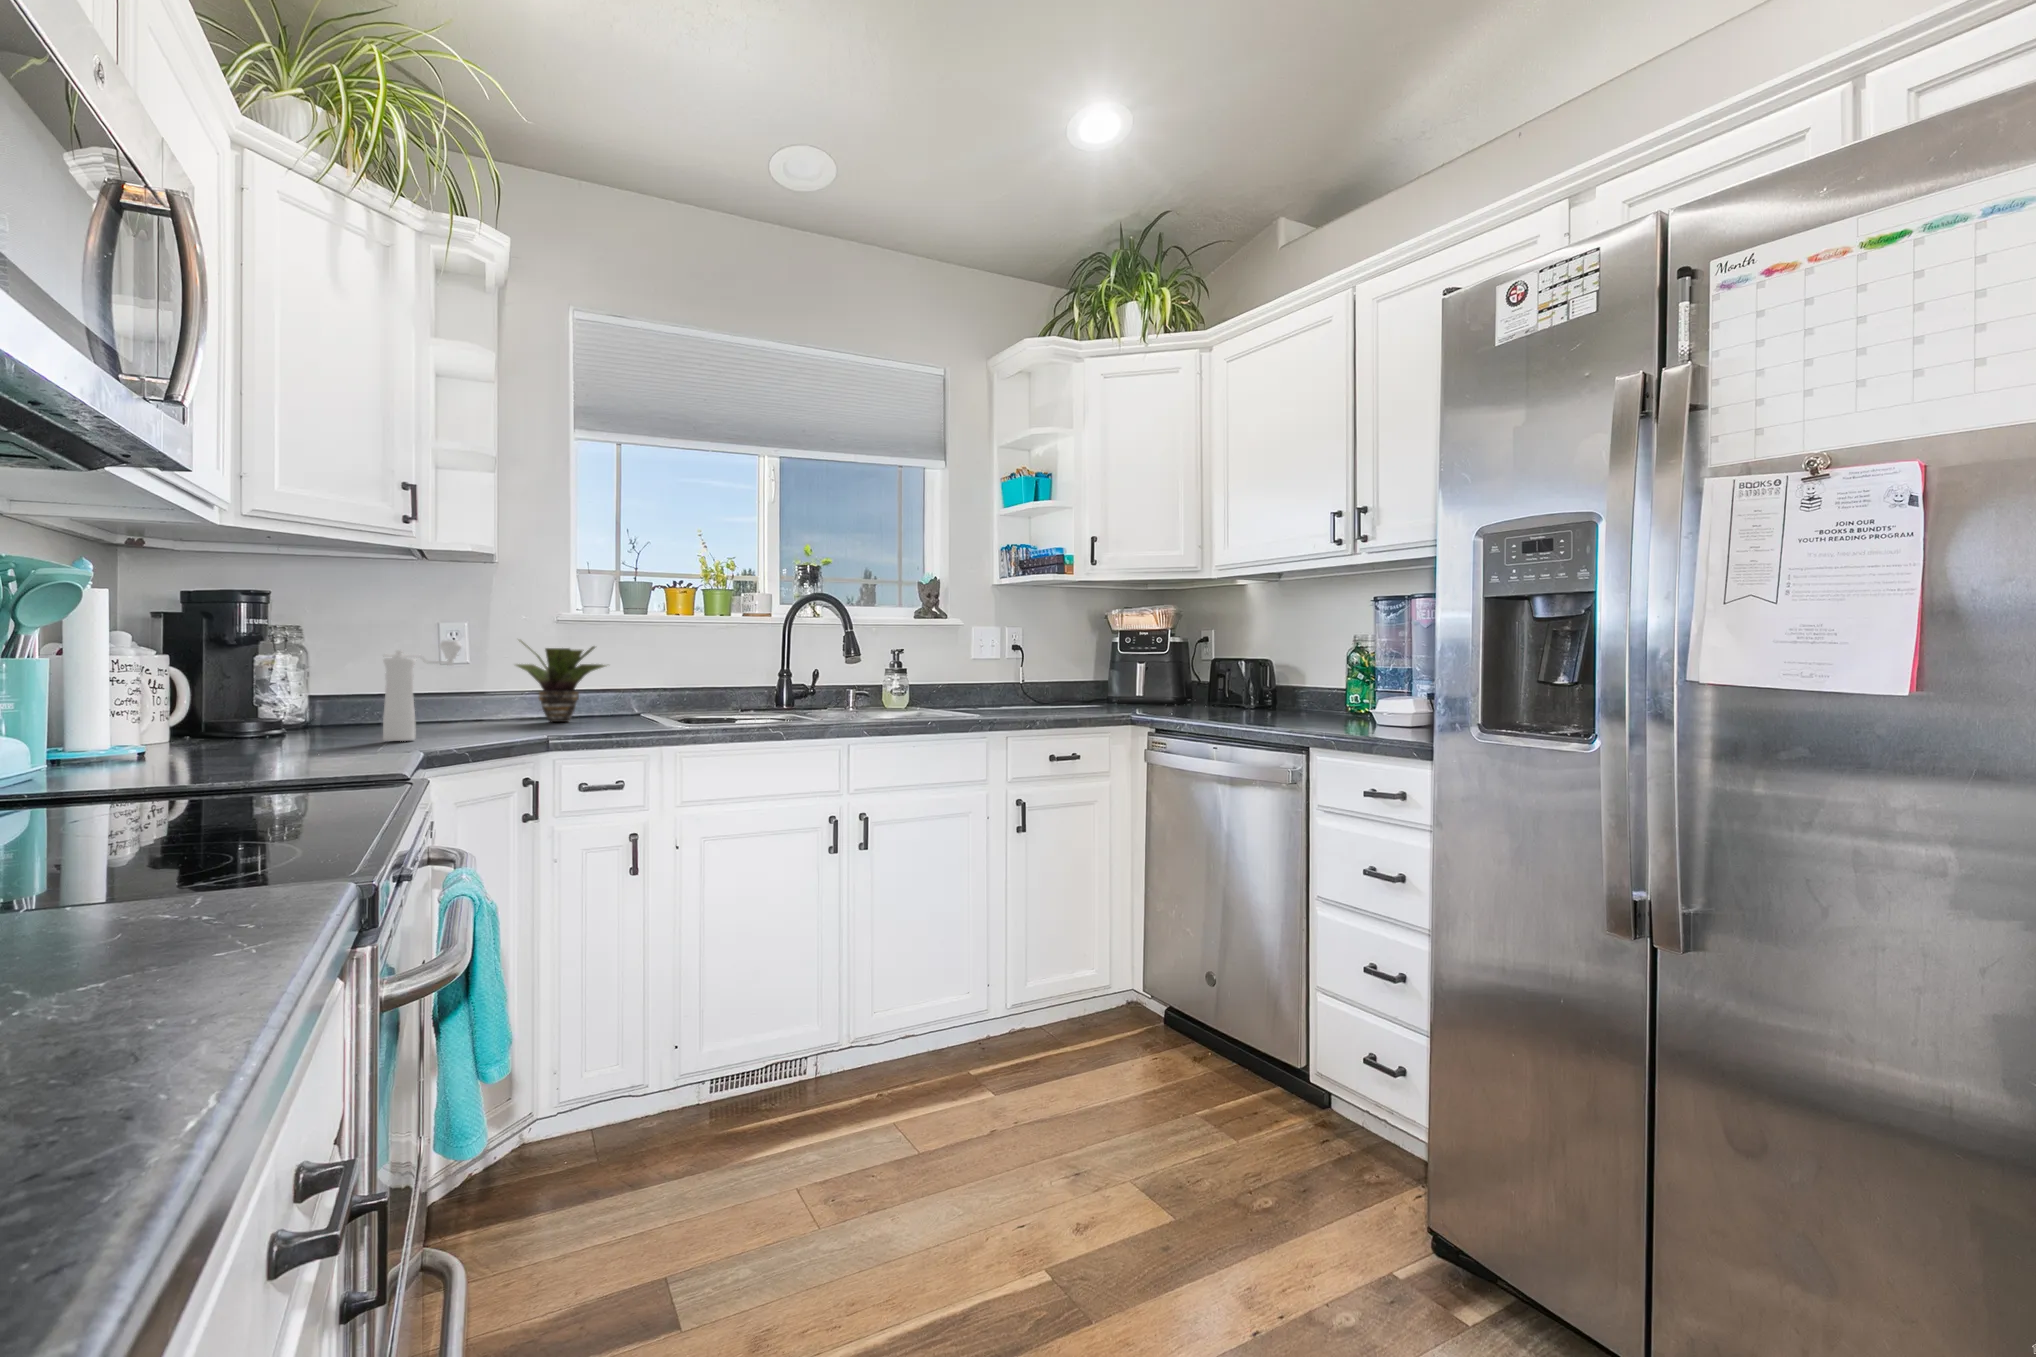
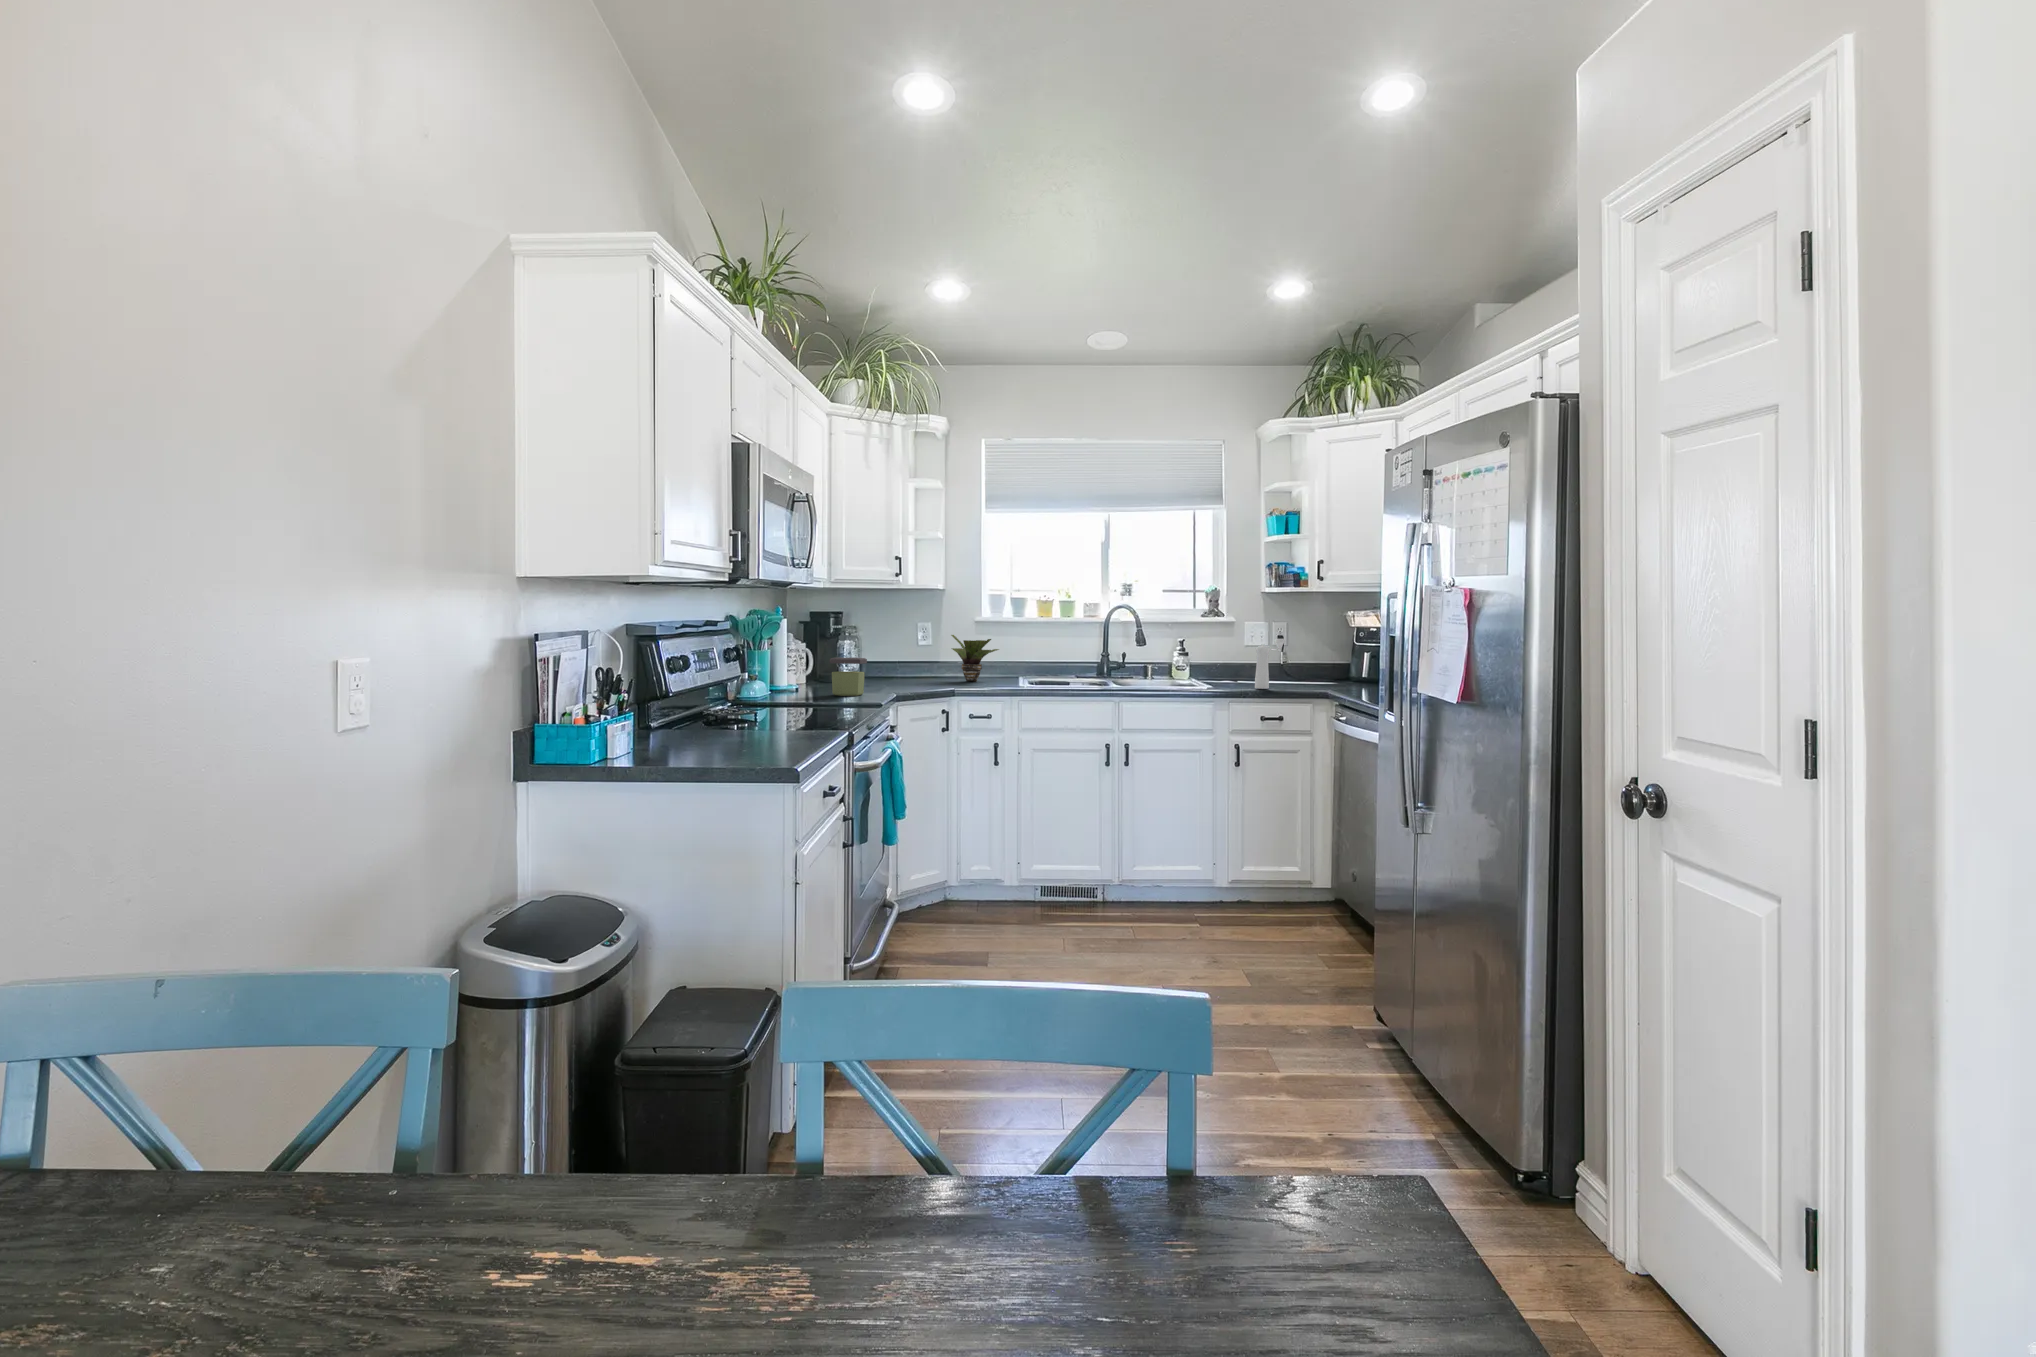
pepper mill: present [383,640,462,741] -> present [1255,639,1285,689]
jar: none [243,677,347,763] -> present [830,658,867,696]

